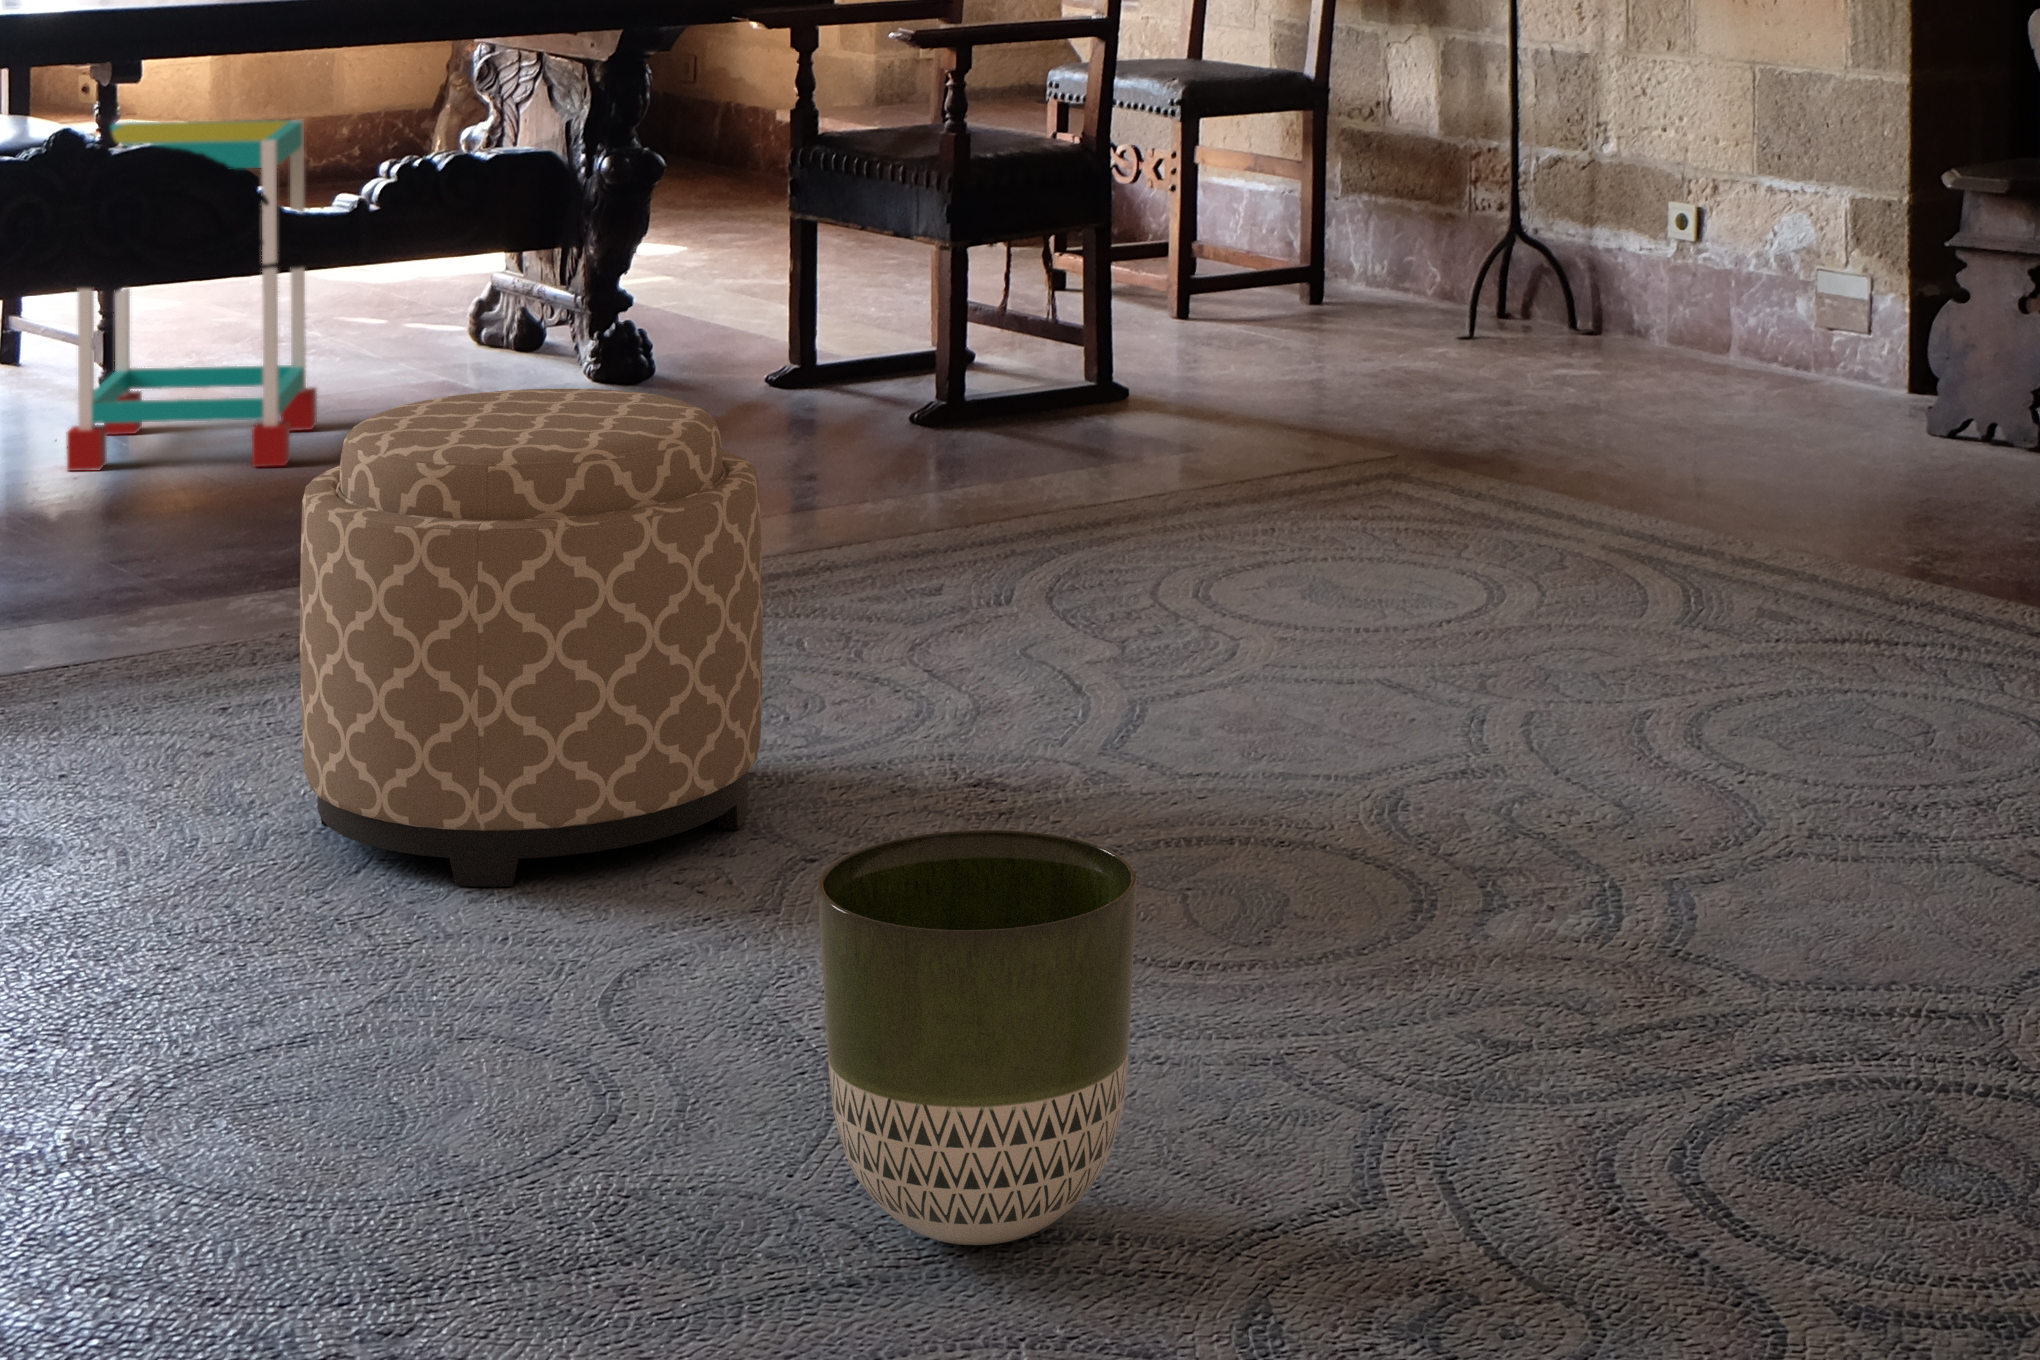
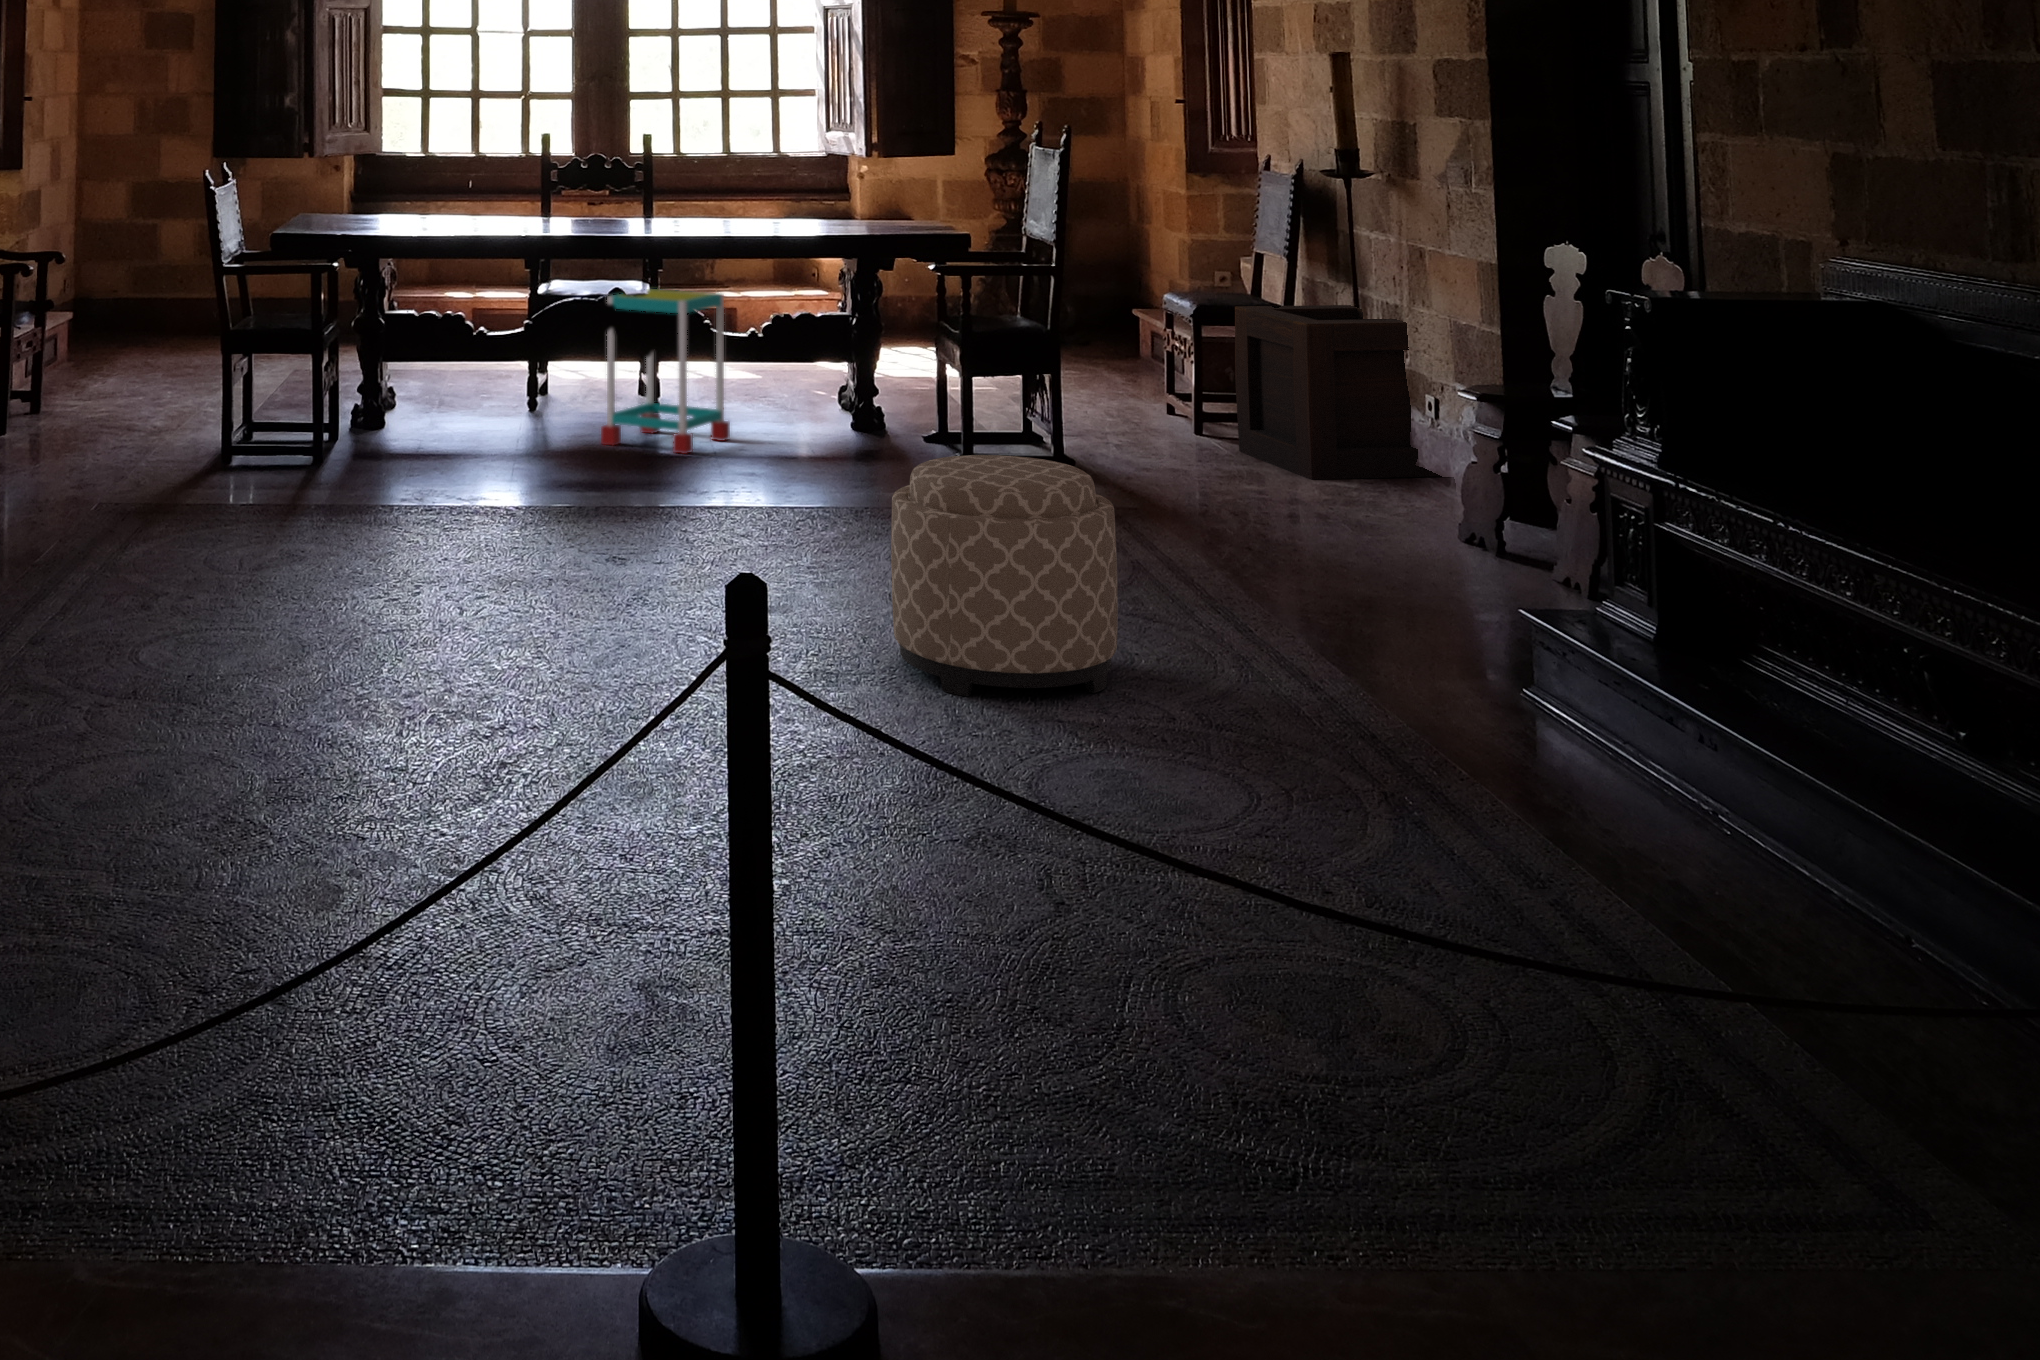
wooden crate: none [1206,51,1580,361] -> present [1235,305,1440,479]
ottoman: present [300,389,763,887] -> present [891,455,1118,696]
planter: present [818,830,1137,1245] -> none [357,587,486,755]

